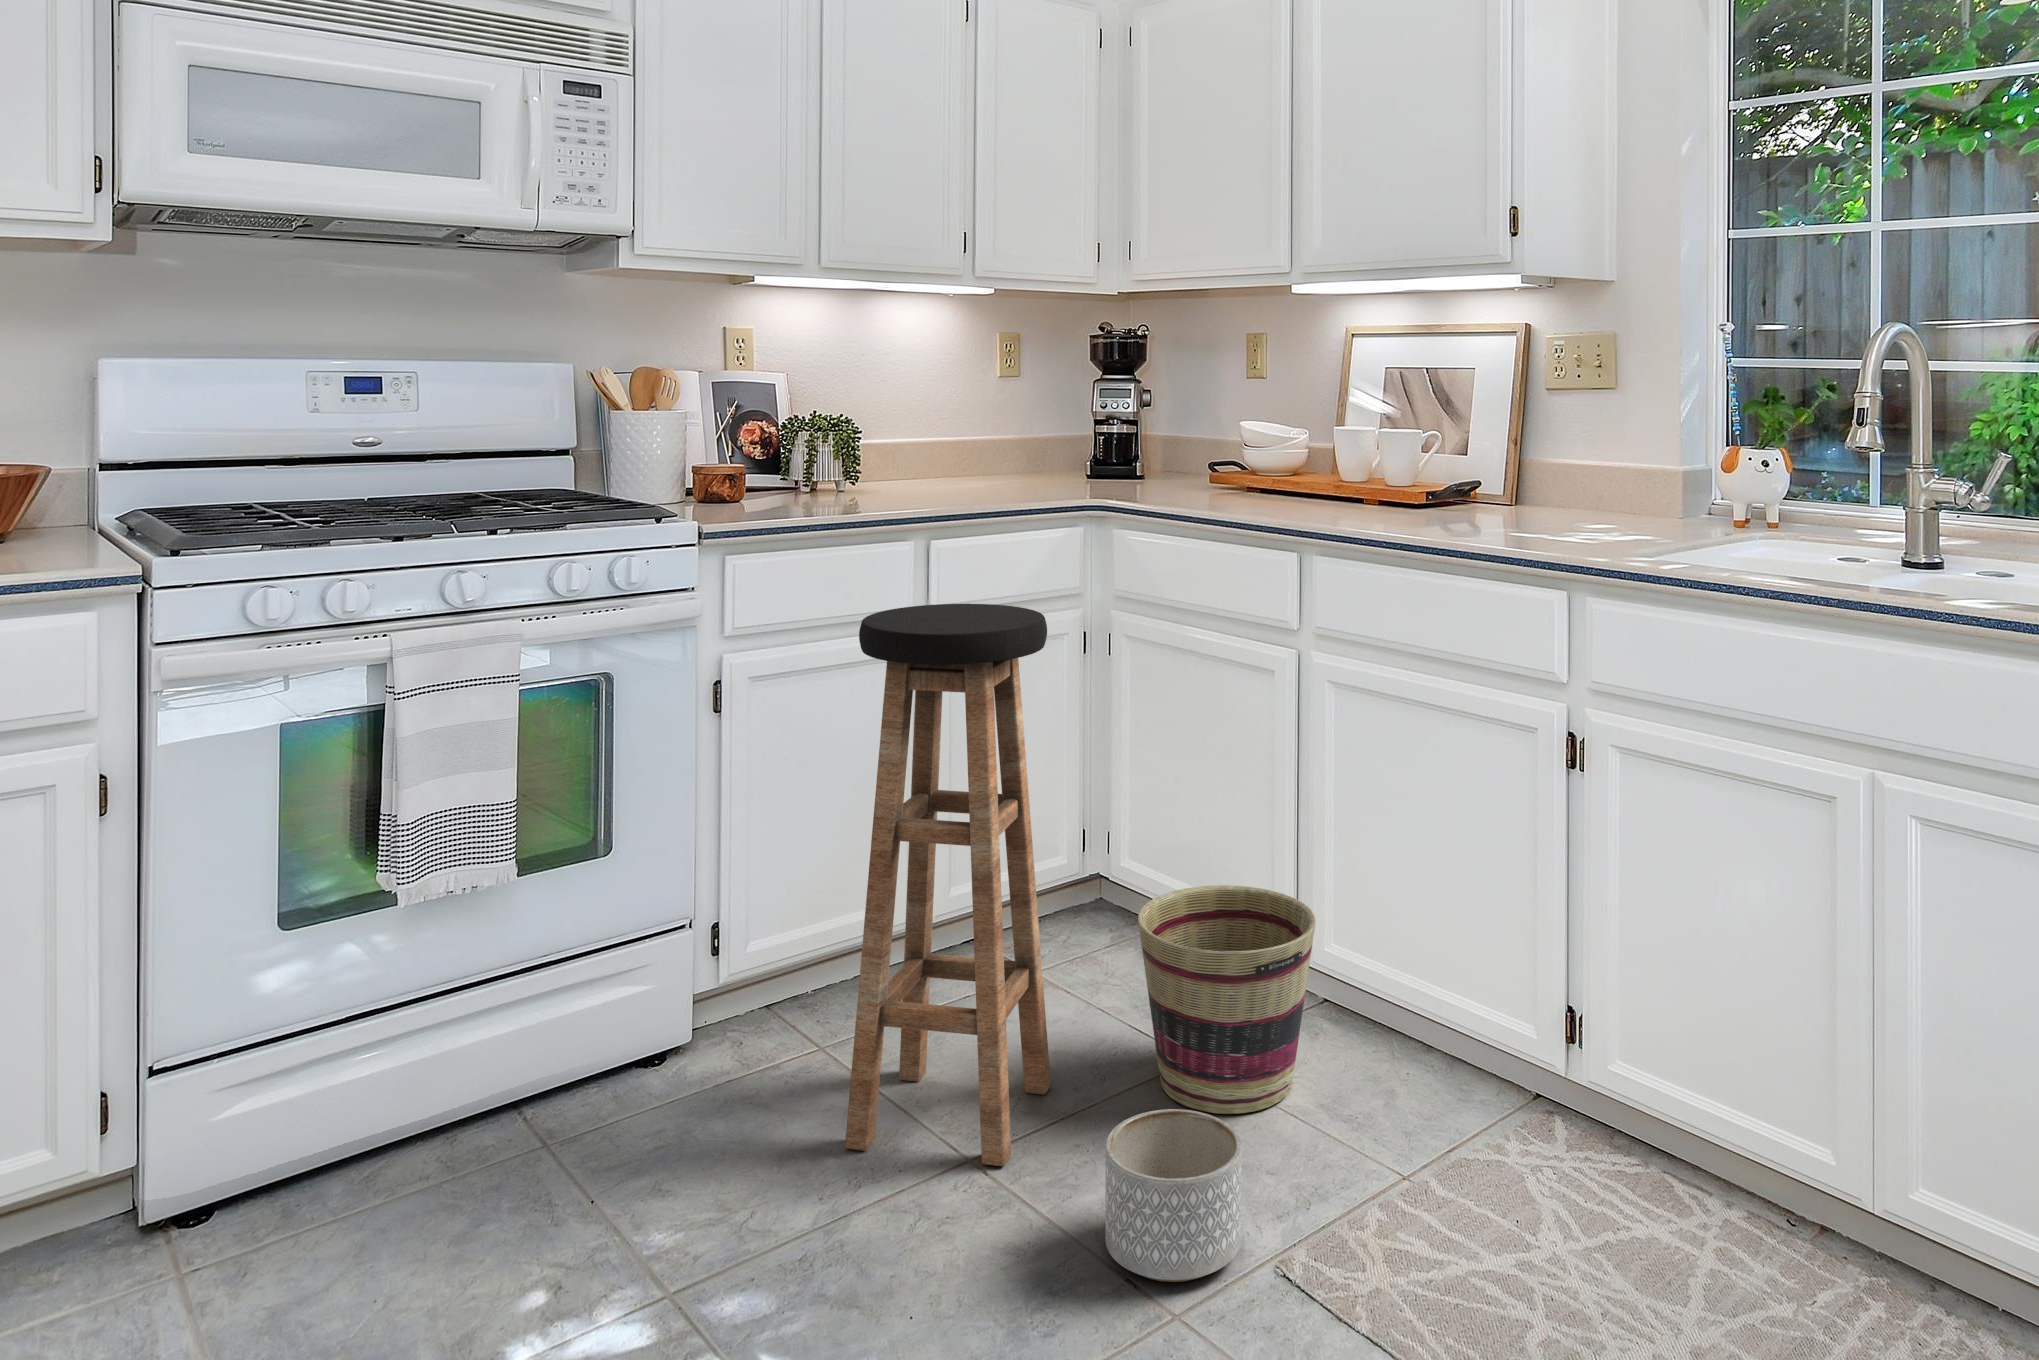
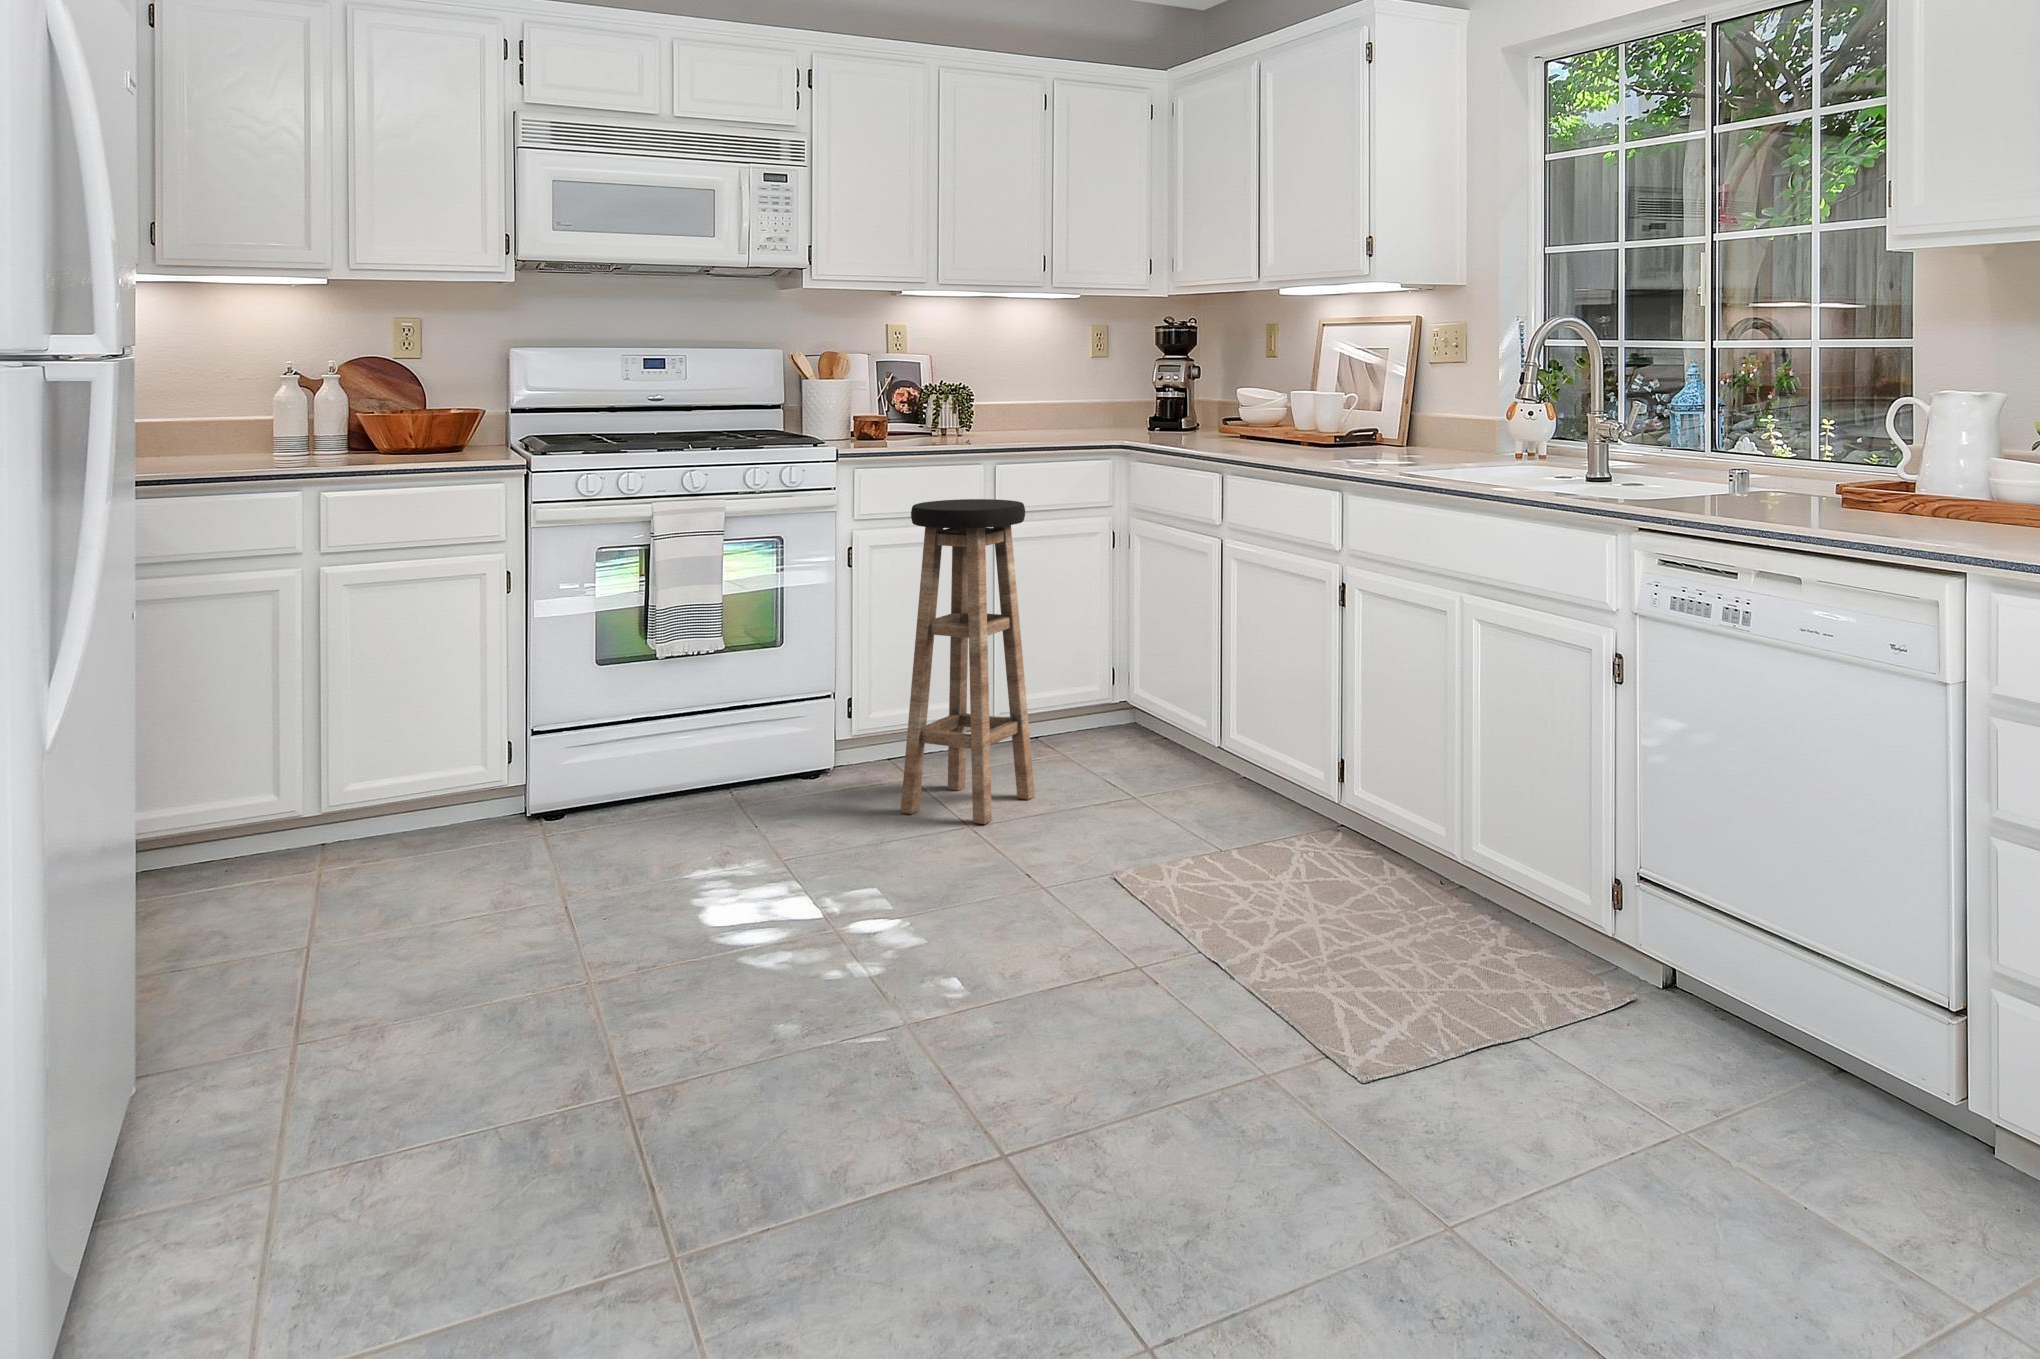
basket: present [1138,885,1316,1114] -> none [1086,685,1197,813]
planter: present [1105,1109,1241,1282] -> none [1017,787,1096,869]

